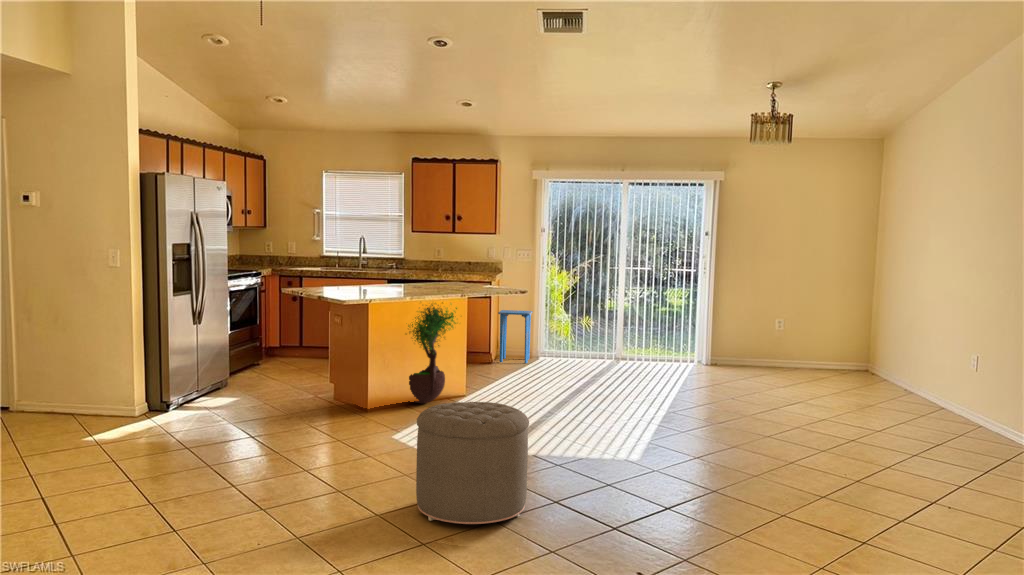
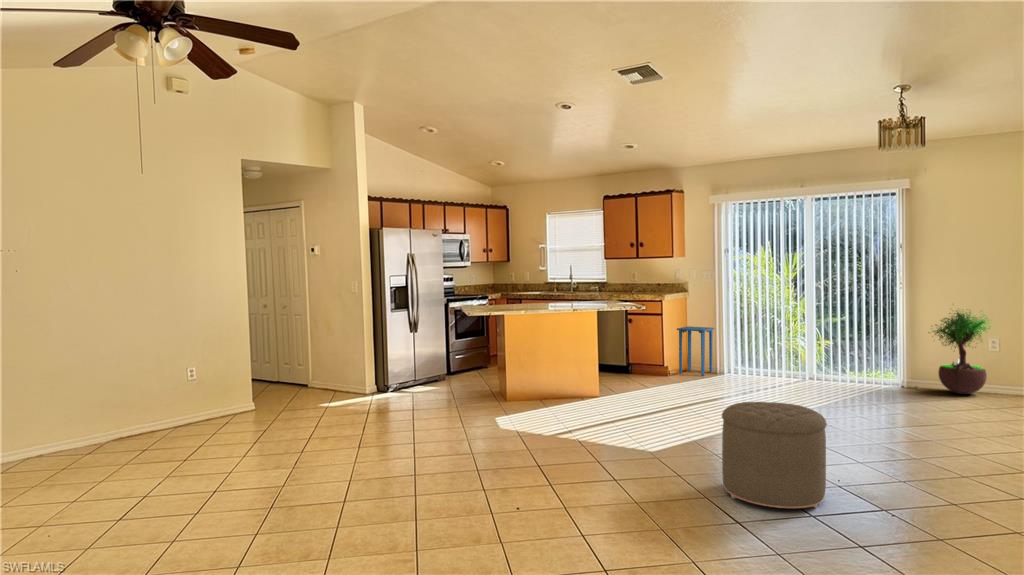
potted tree: present [408,303,457,403] -> present [934,311,990,394]
ottoman: present [416,402,529,524] -> present [722,402,827,508]

